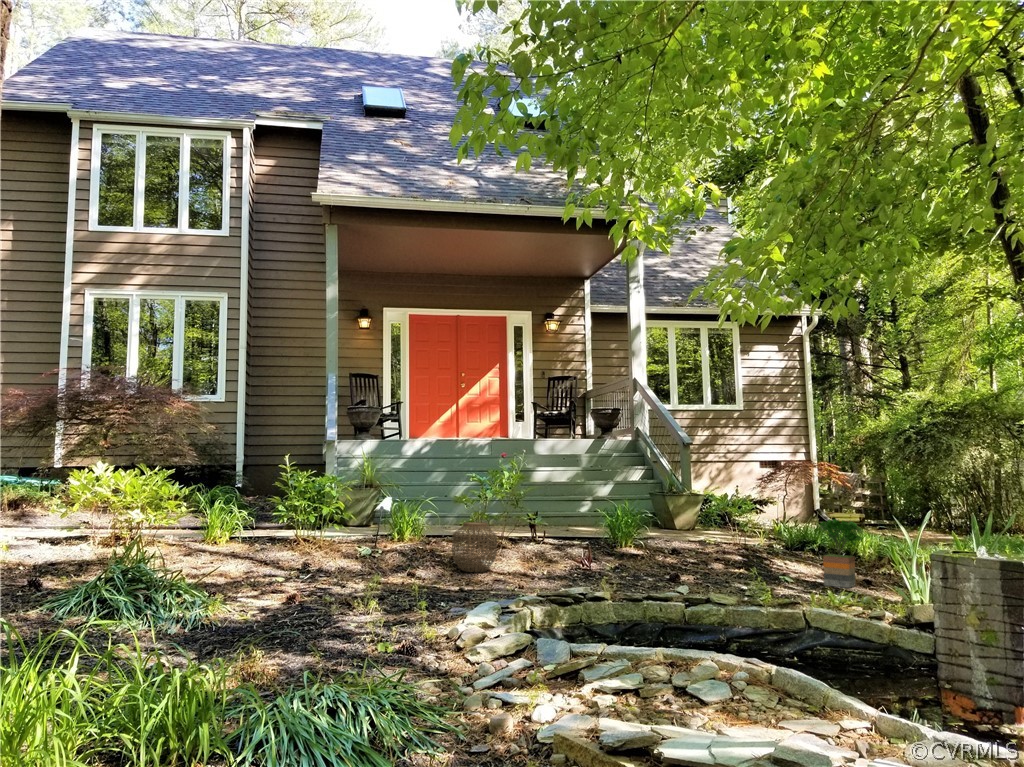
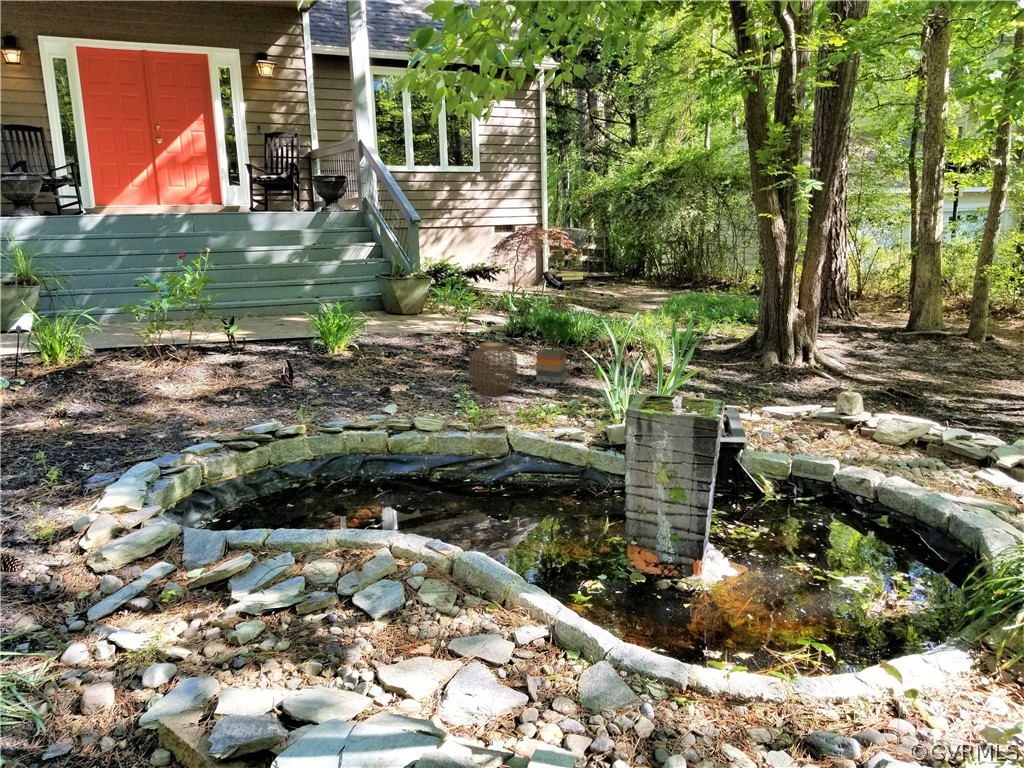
woven basket: present [452,522,497,572] -> present [469,342,517,396]

